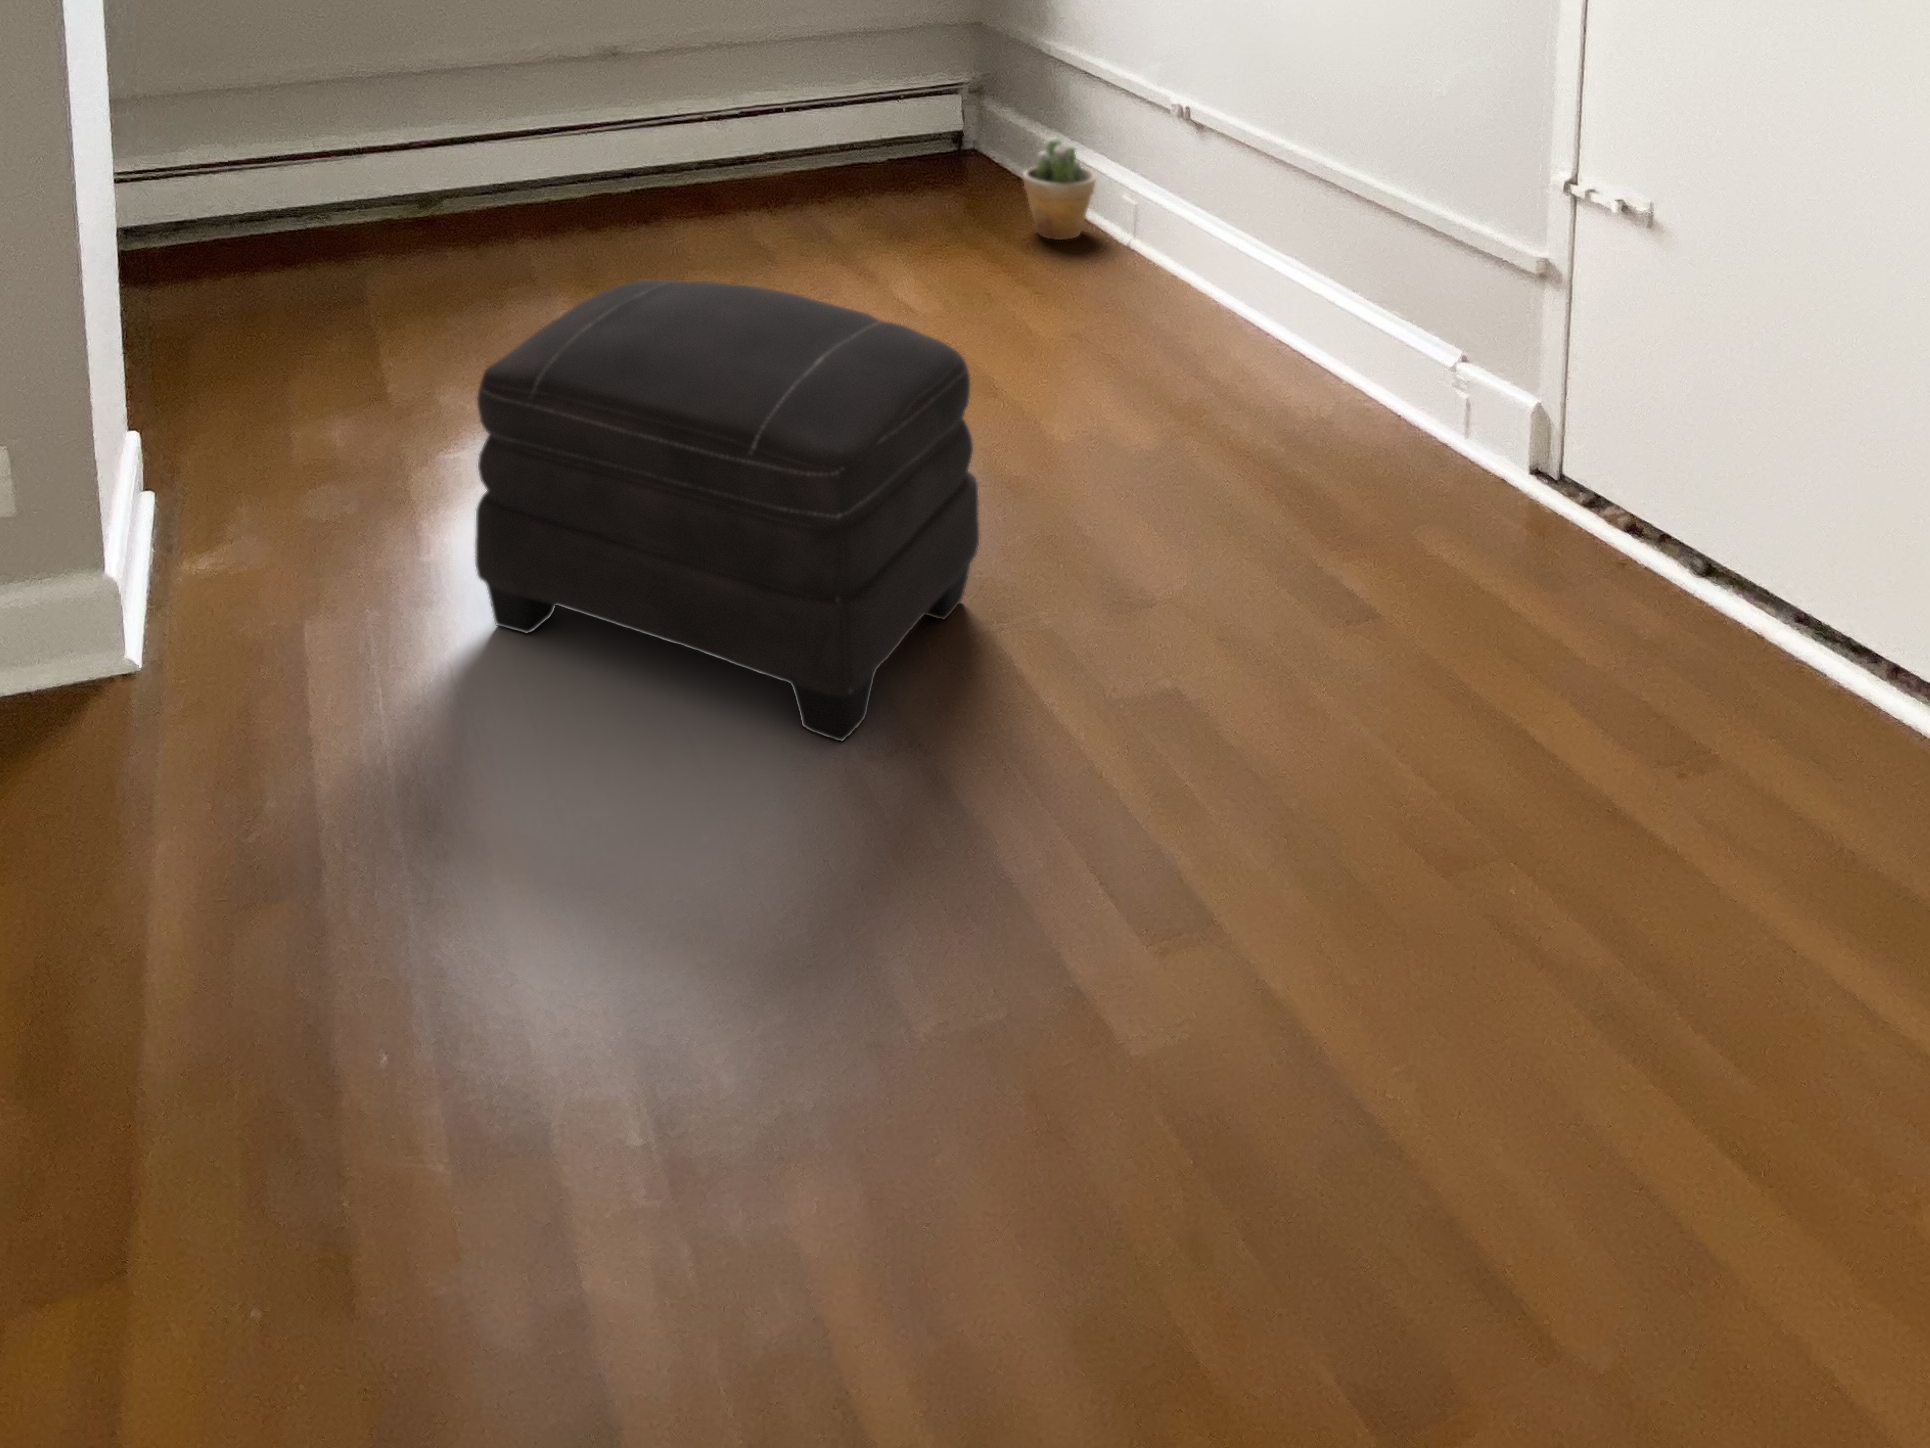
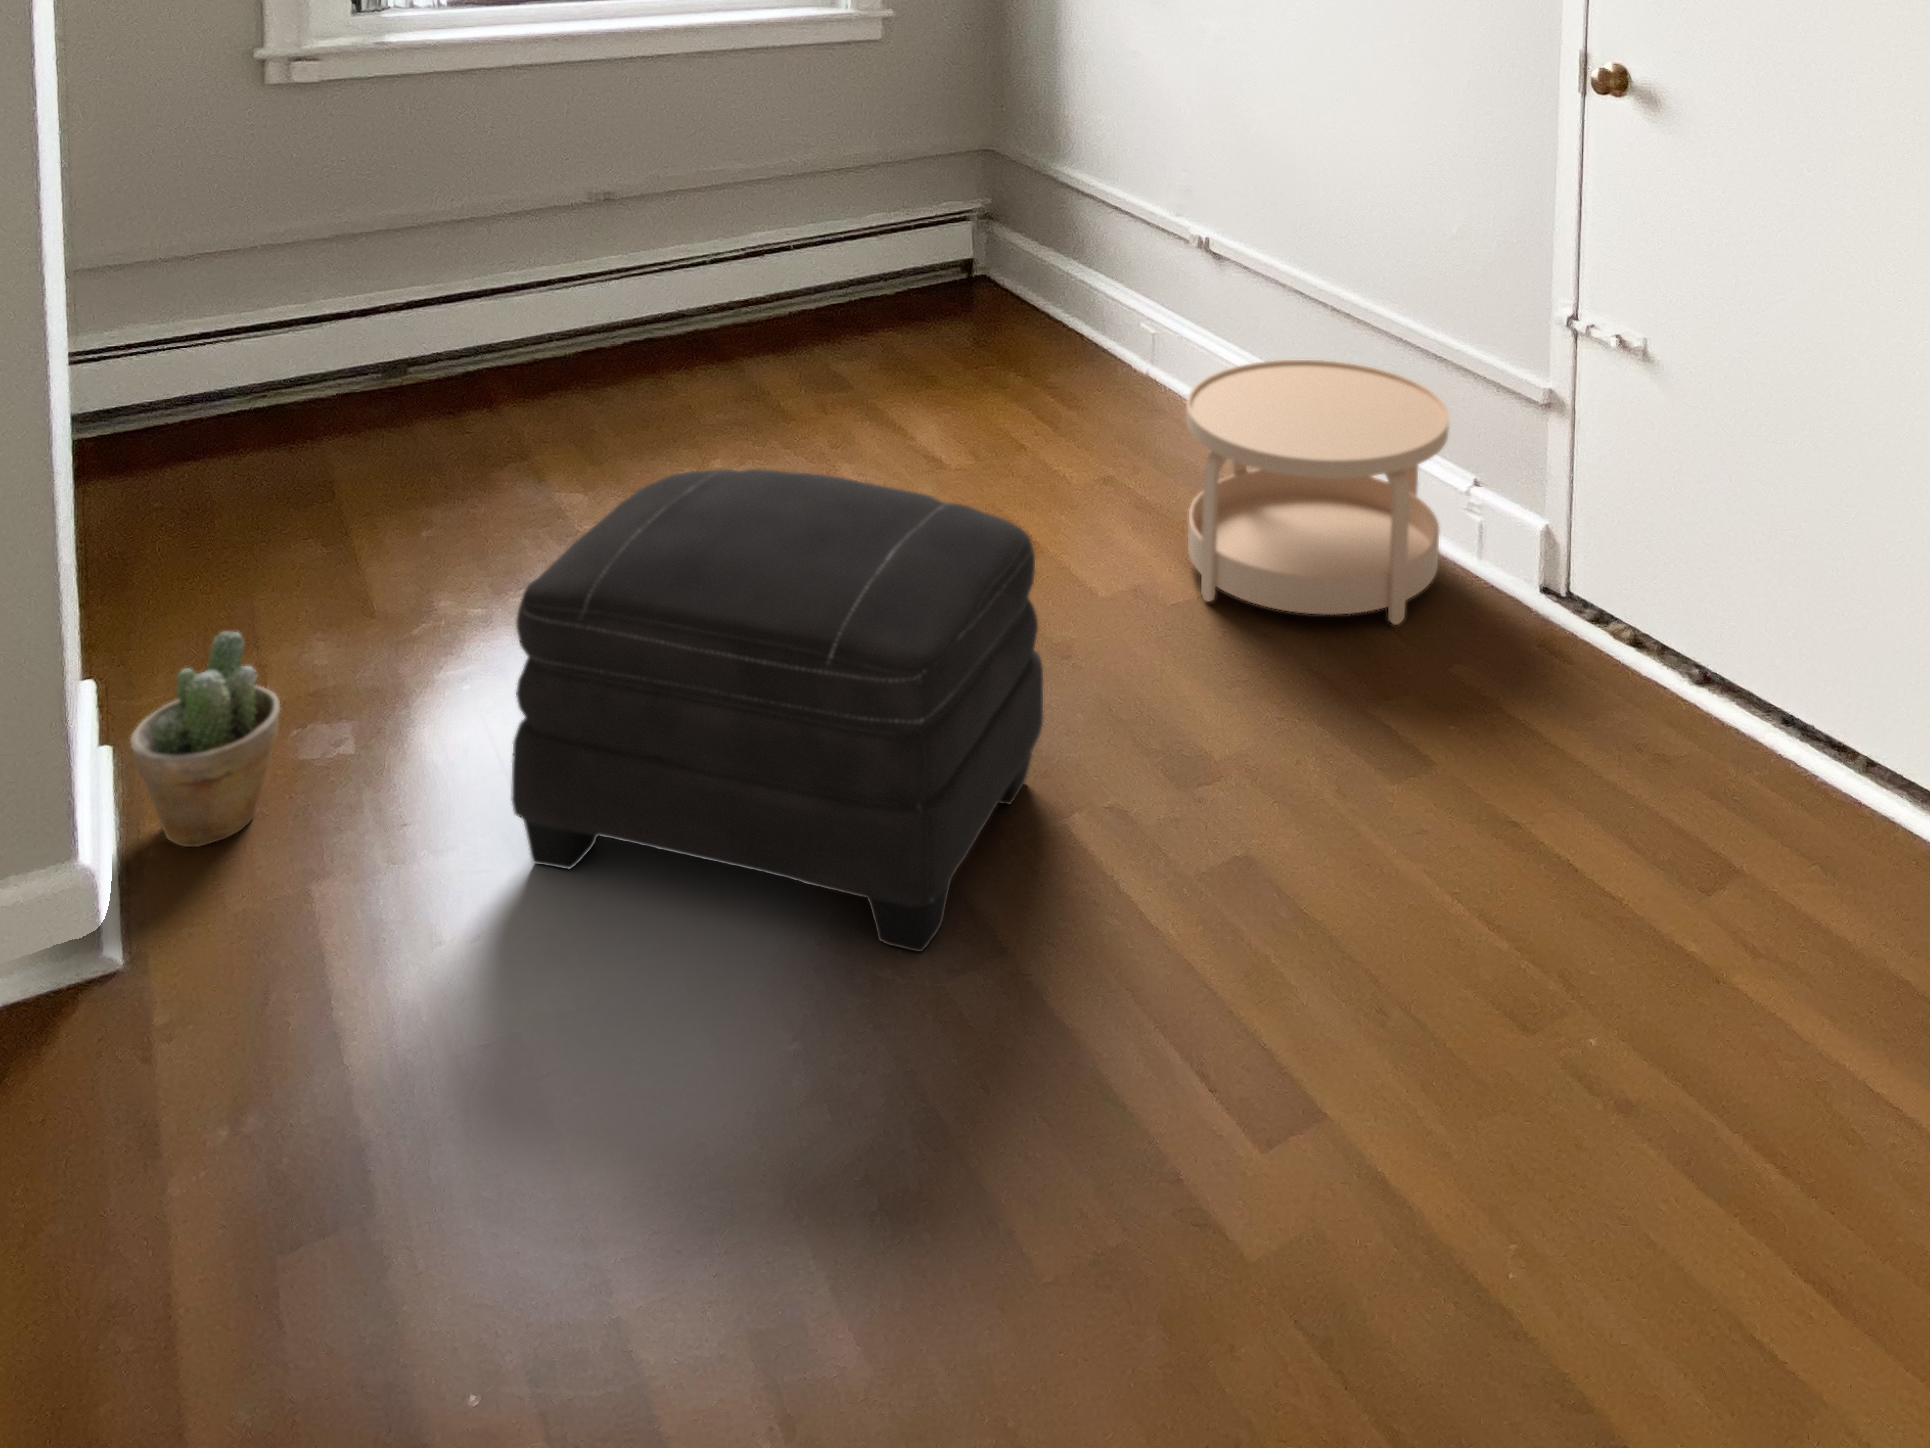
potted plant: present [1023,137,1096,240] -> present [130,632,280,847]
side table: none [1148,222,1427,491] -> present [1186,359,1449,625]

